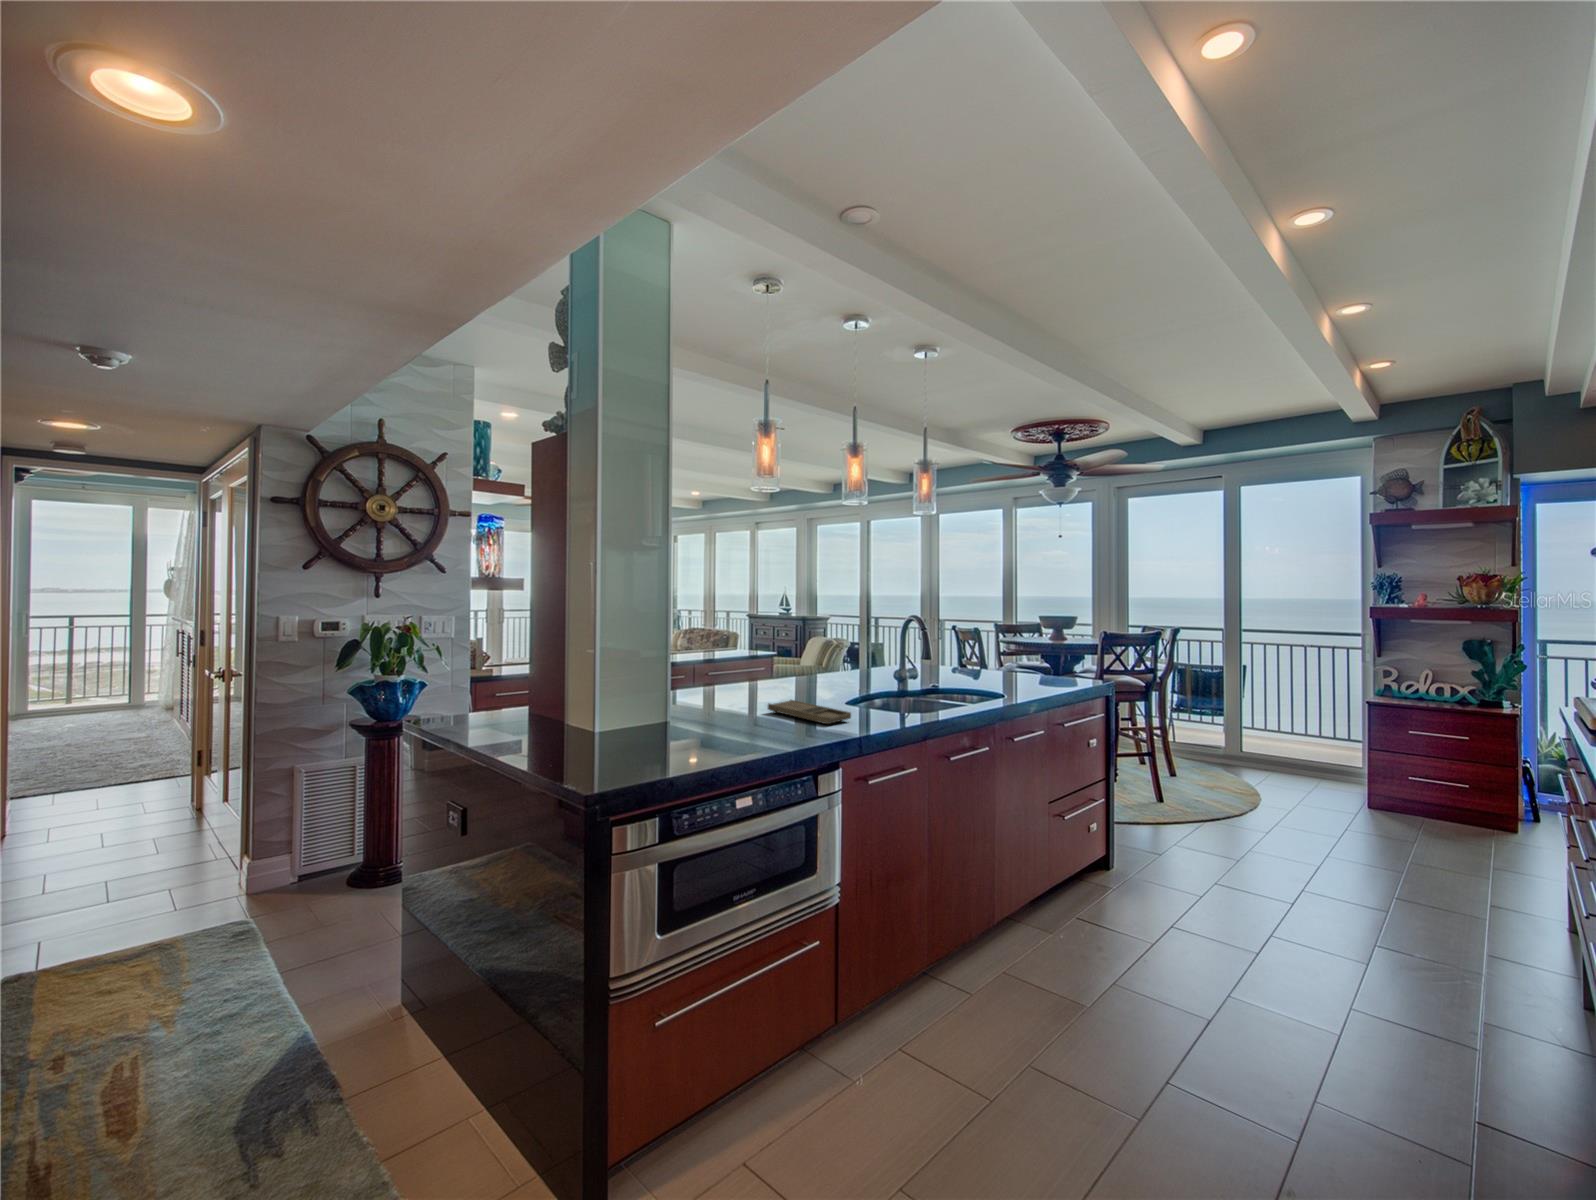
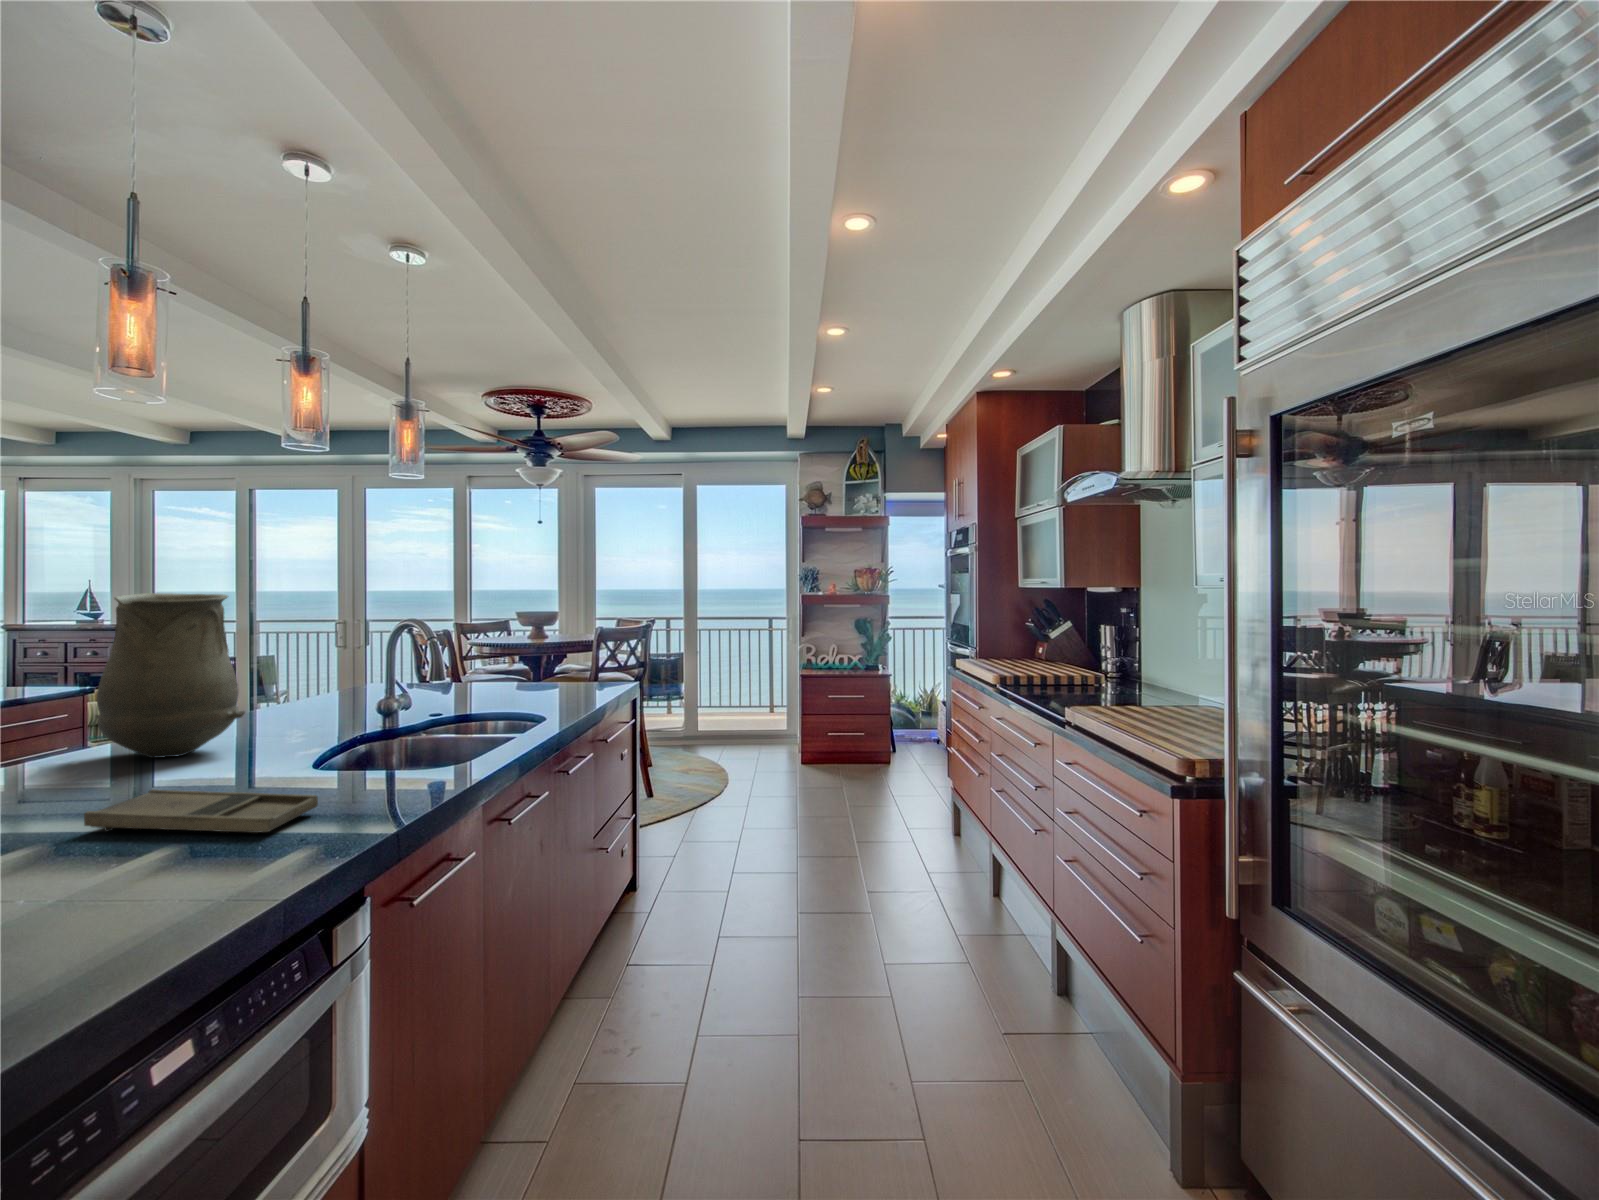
vase: none [776,604,834,690] -> present [96,593,245,758]

